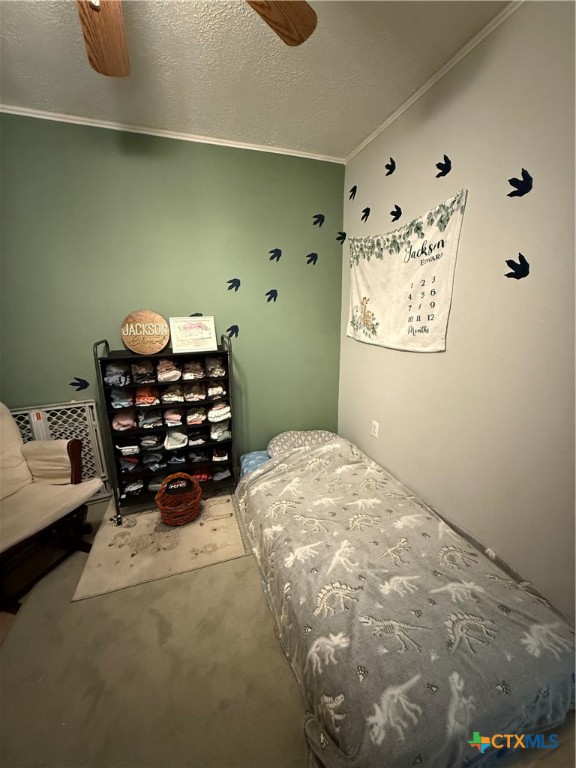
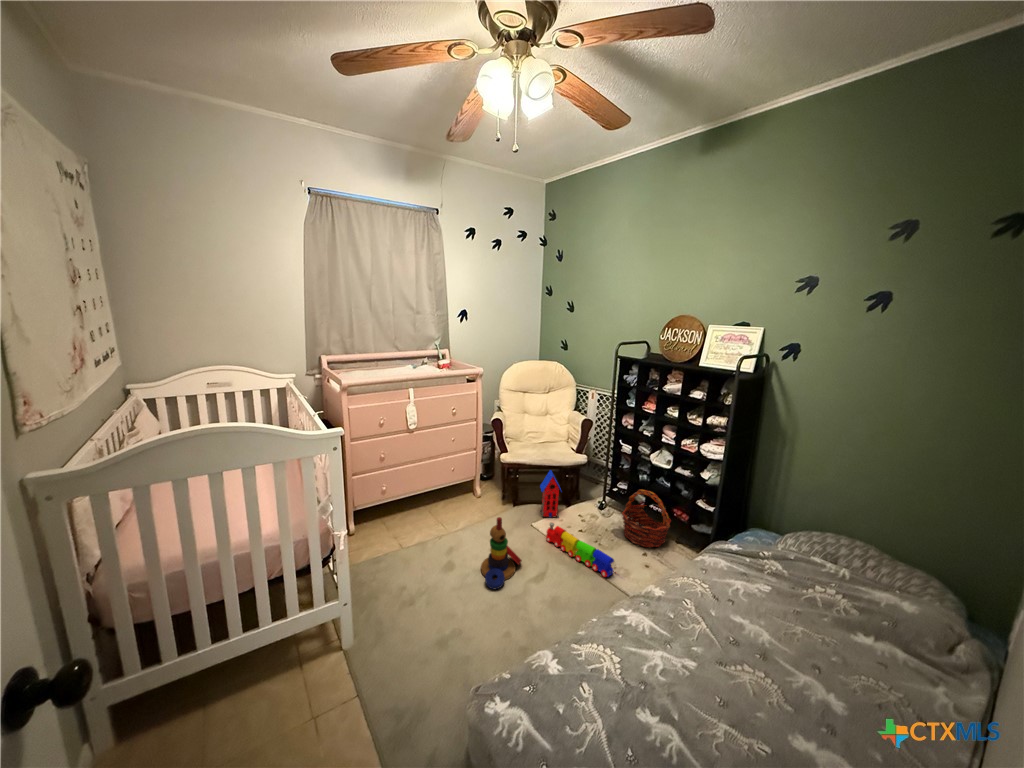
toy house: none [45,520,87,582] -> present [540,470,561,517]
toy train: none [104,545,200,595] -> present [546,523,614,577]
stacking toy: none [63,614,130,715] -> present [481,517,522,589]

